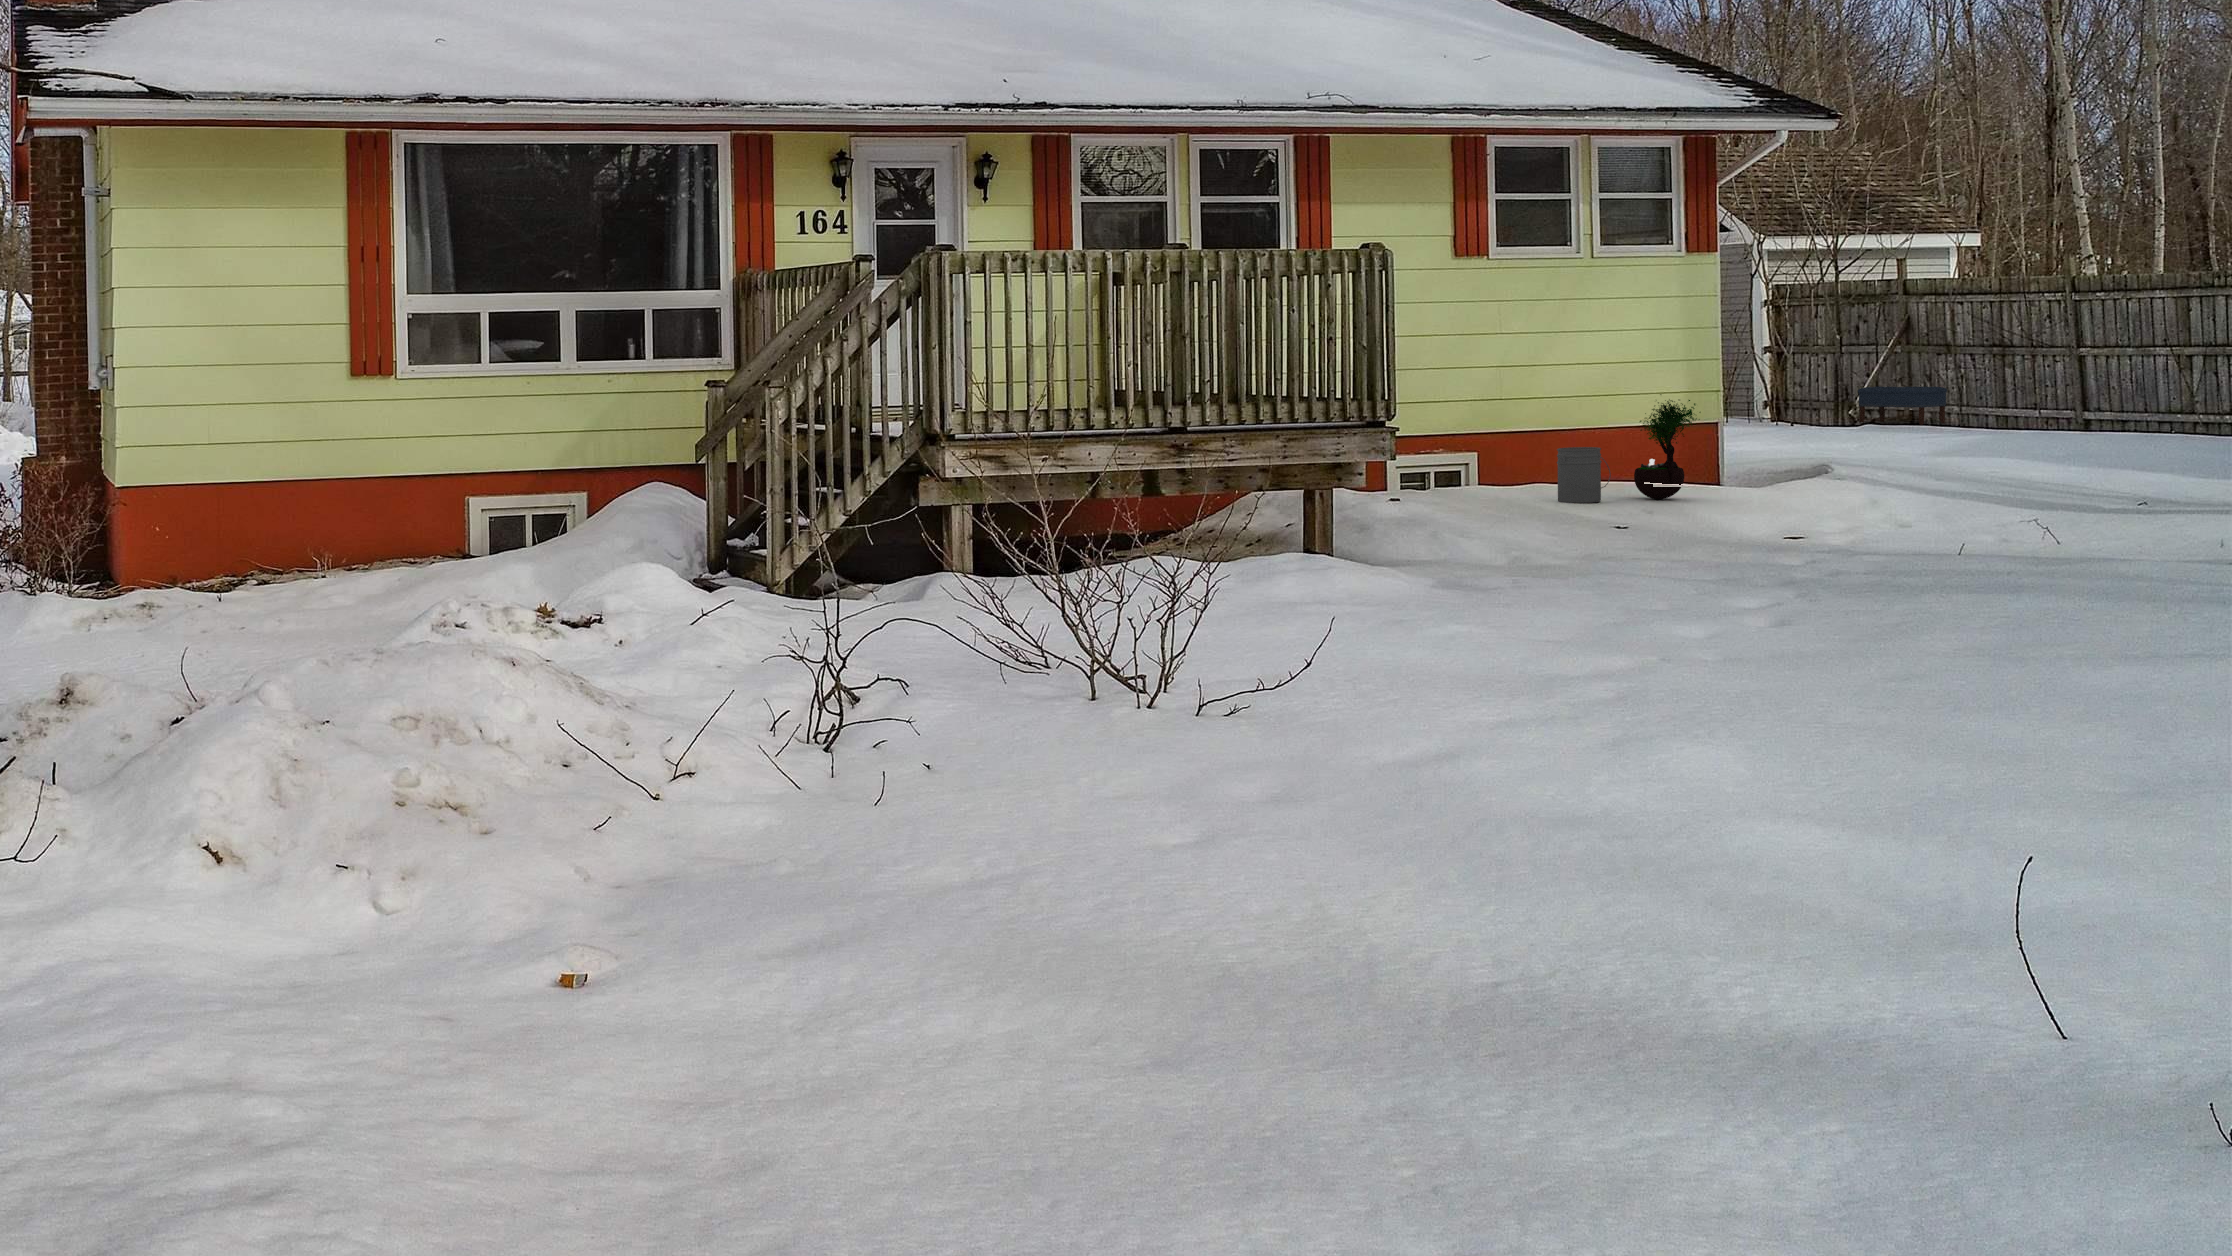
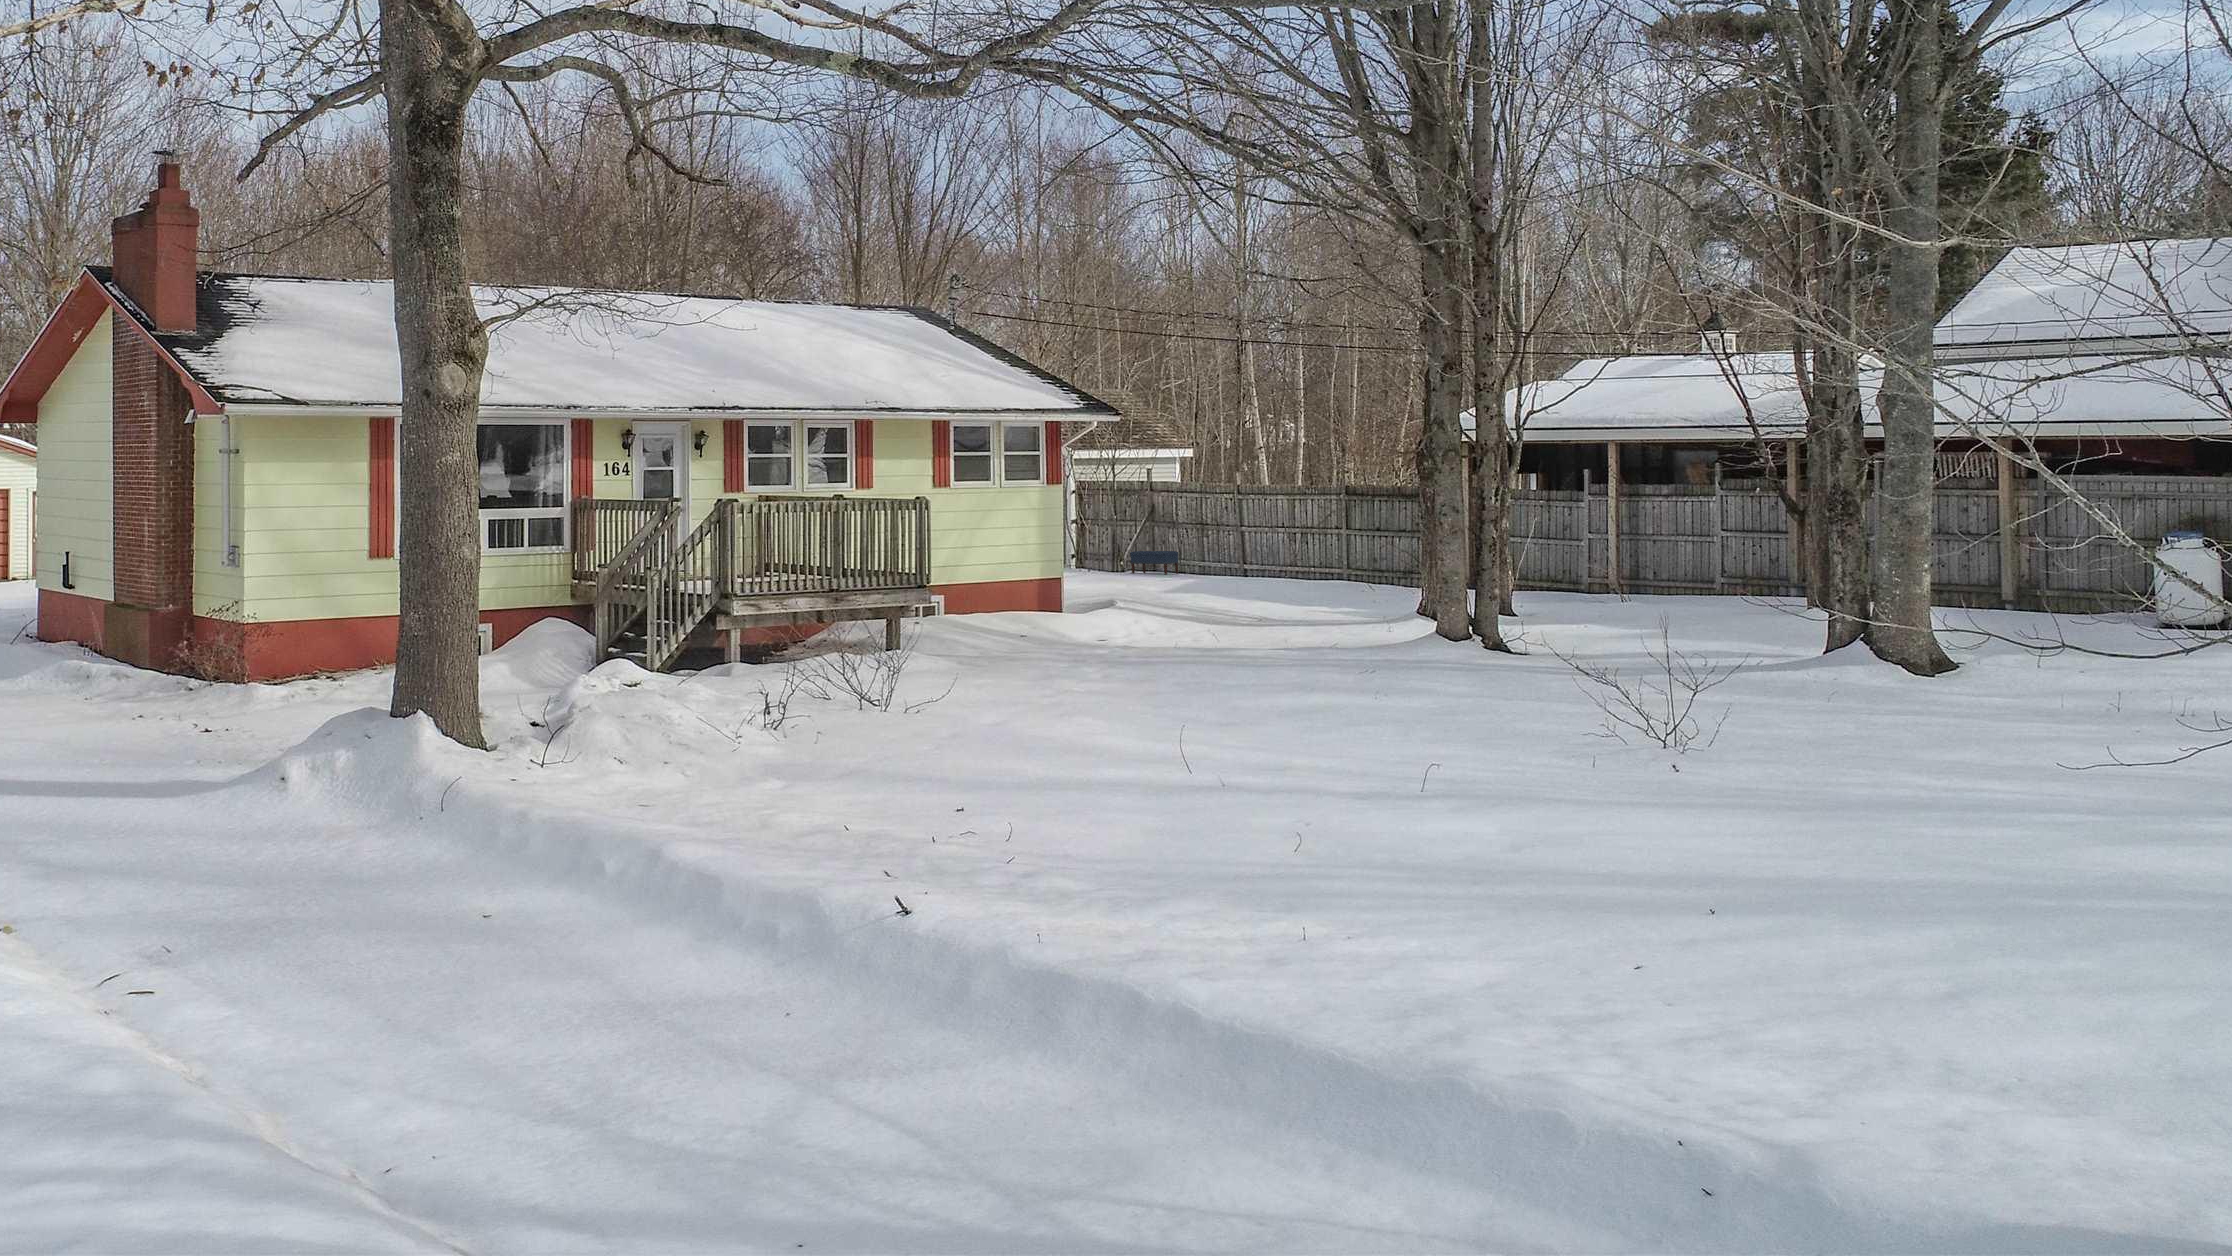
potted tree: present [1634,394,1701,499] -> none [1032,563,1064,620]
bucket: present [1557,447,1611,503] -> none [994,592,1022,623]

